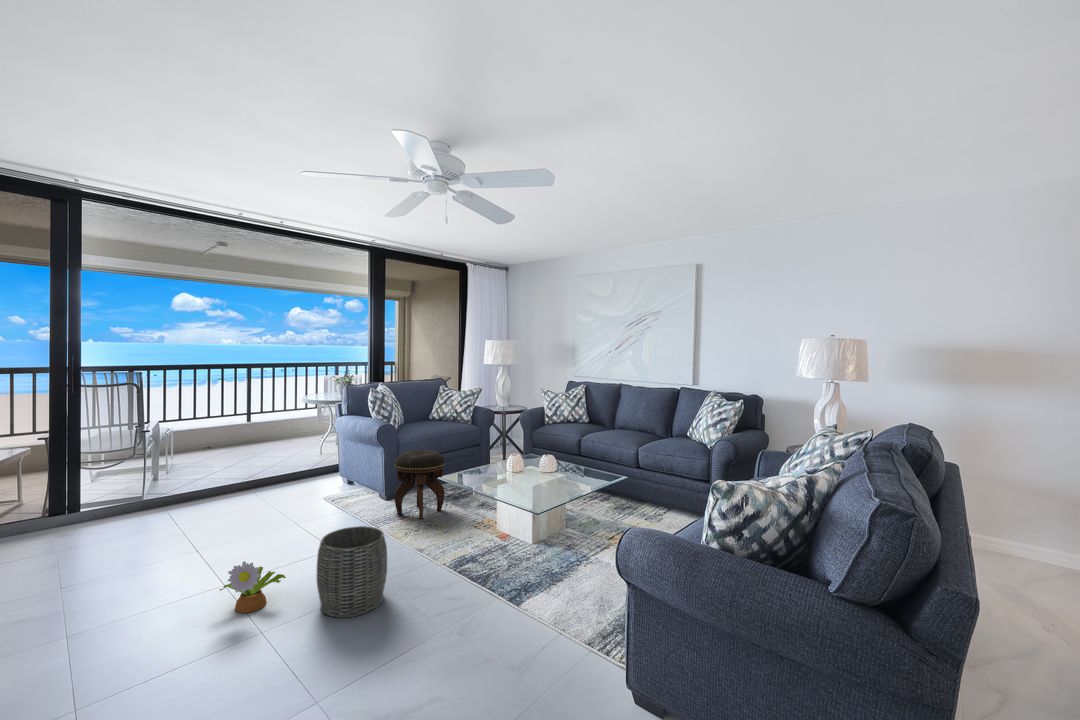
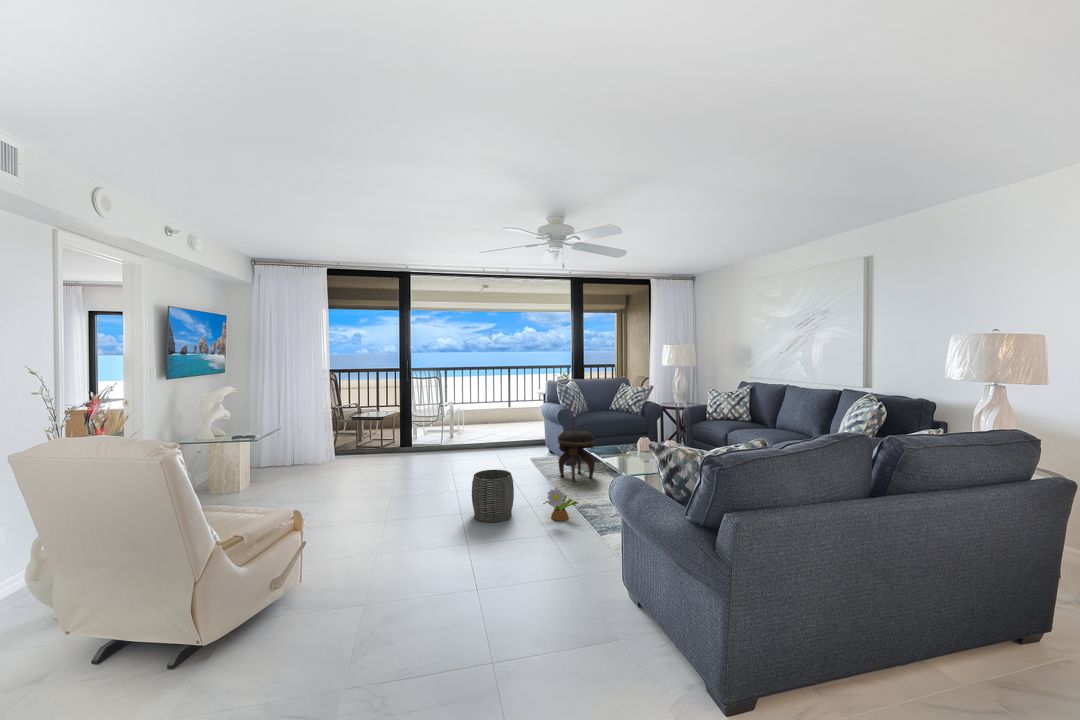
decorative plant: present [220,561,286,613] -> present [543,488,579,521]

